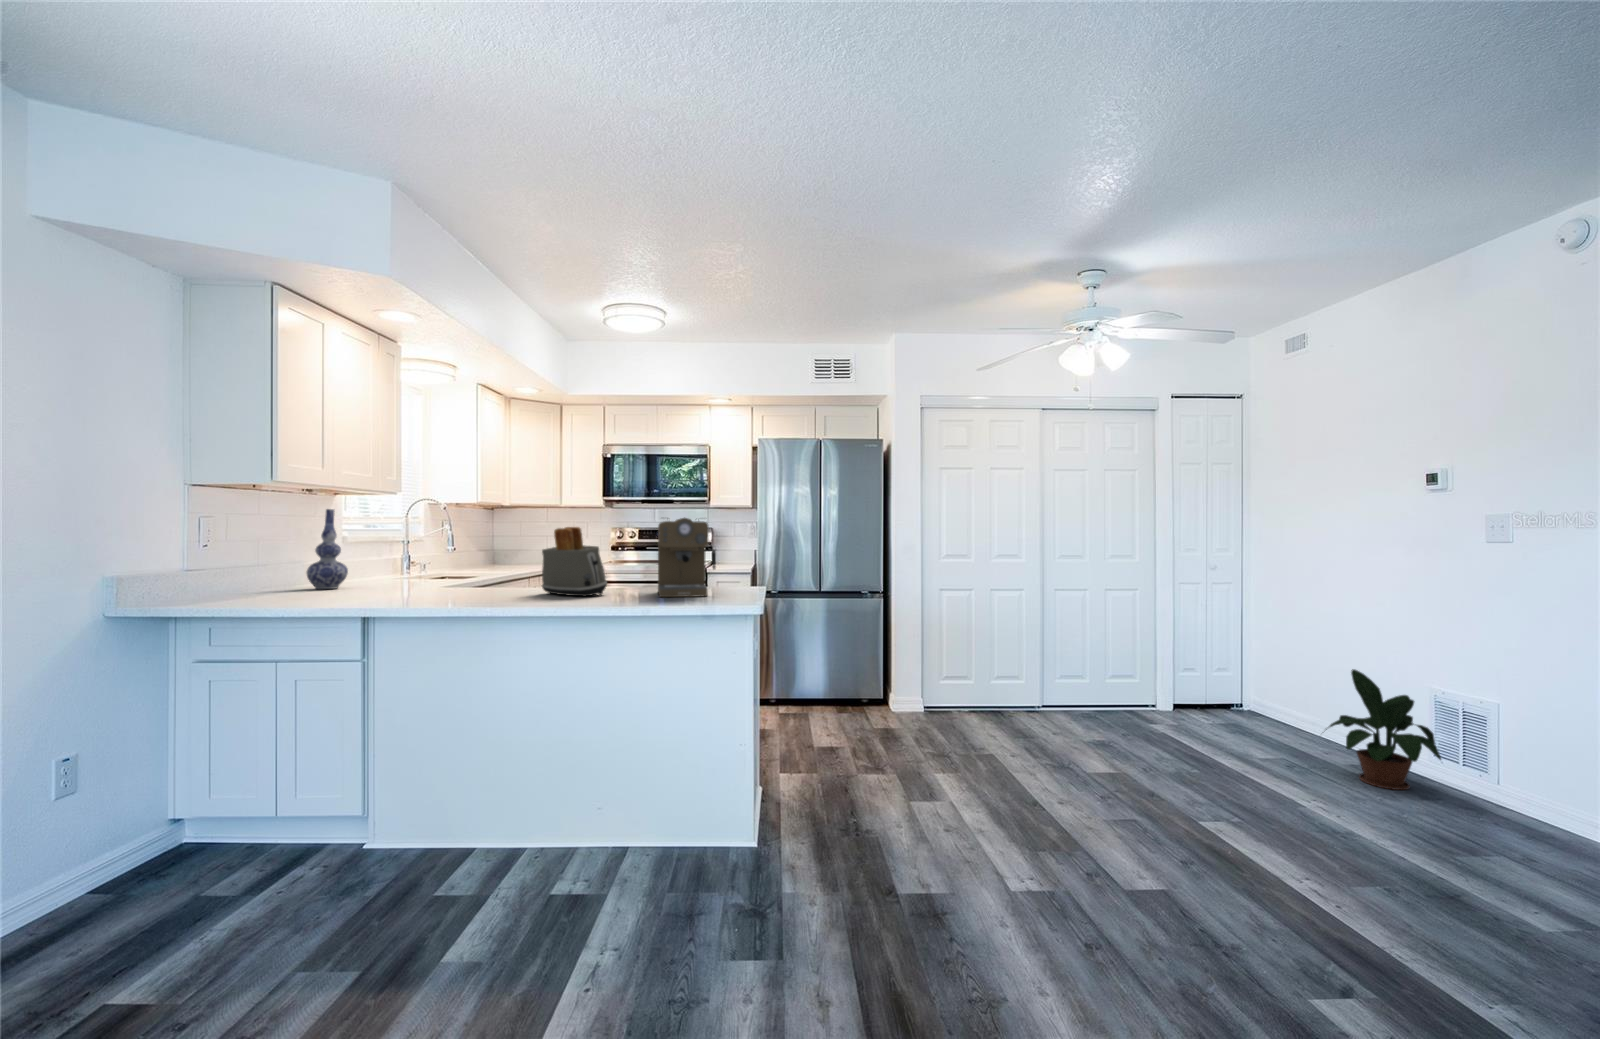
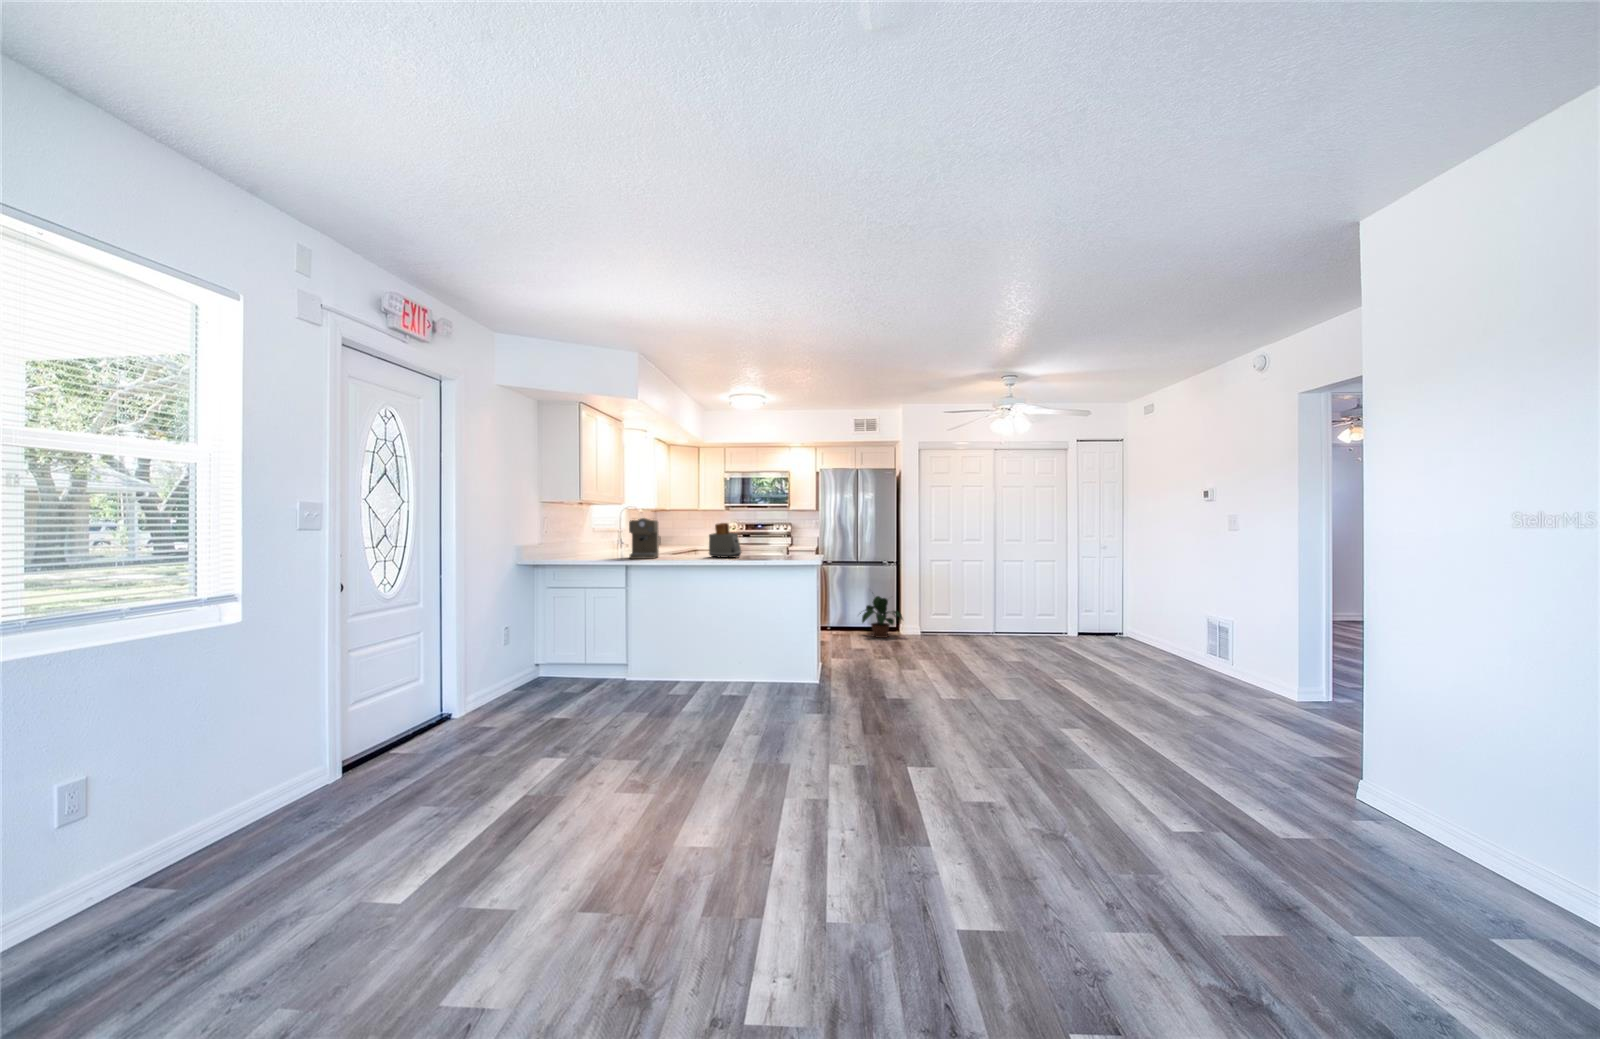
vase: present [307,509,348,589] -> none [588,514,607,555]
coffee maker: present [658,518,715,597] -> present [629,518,660,559]
potted plant: present [1326,669,1441,790] -> present [860,596,903,638]

